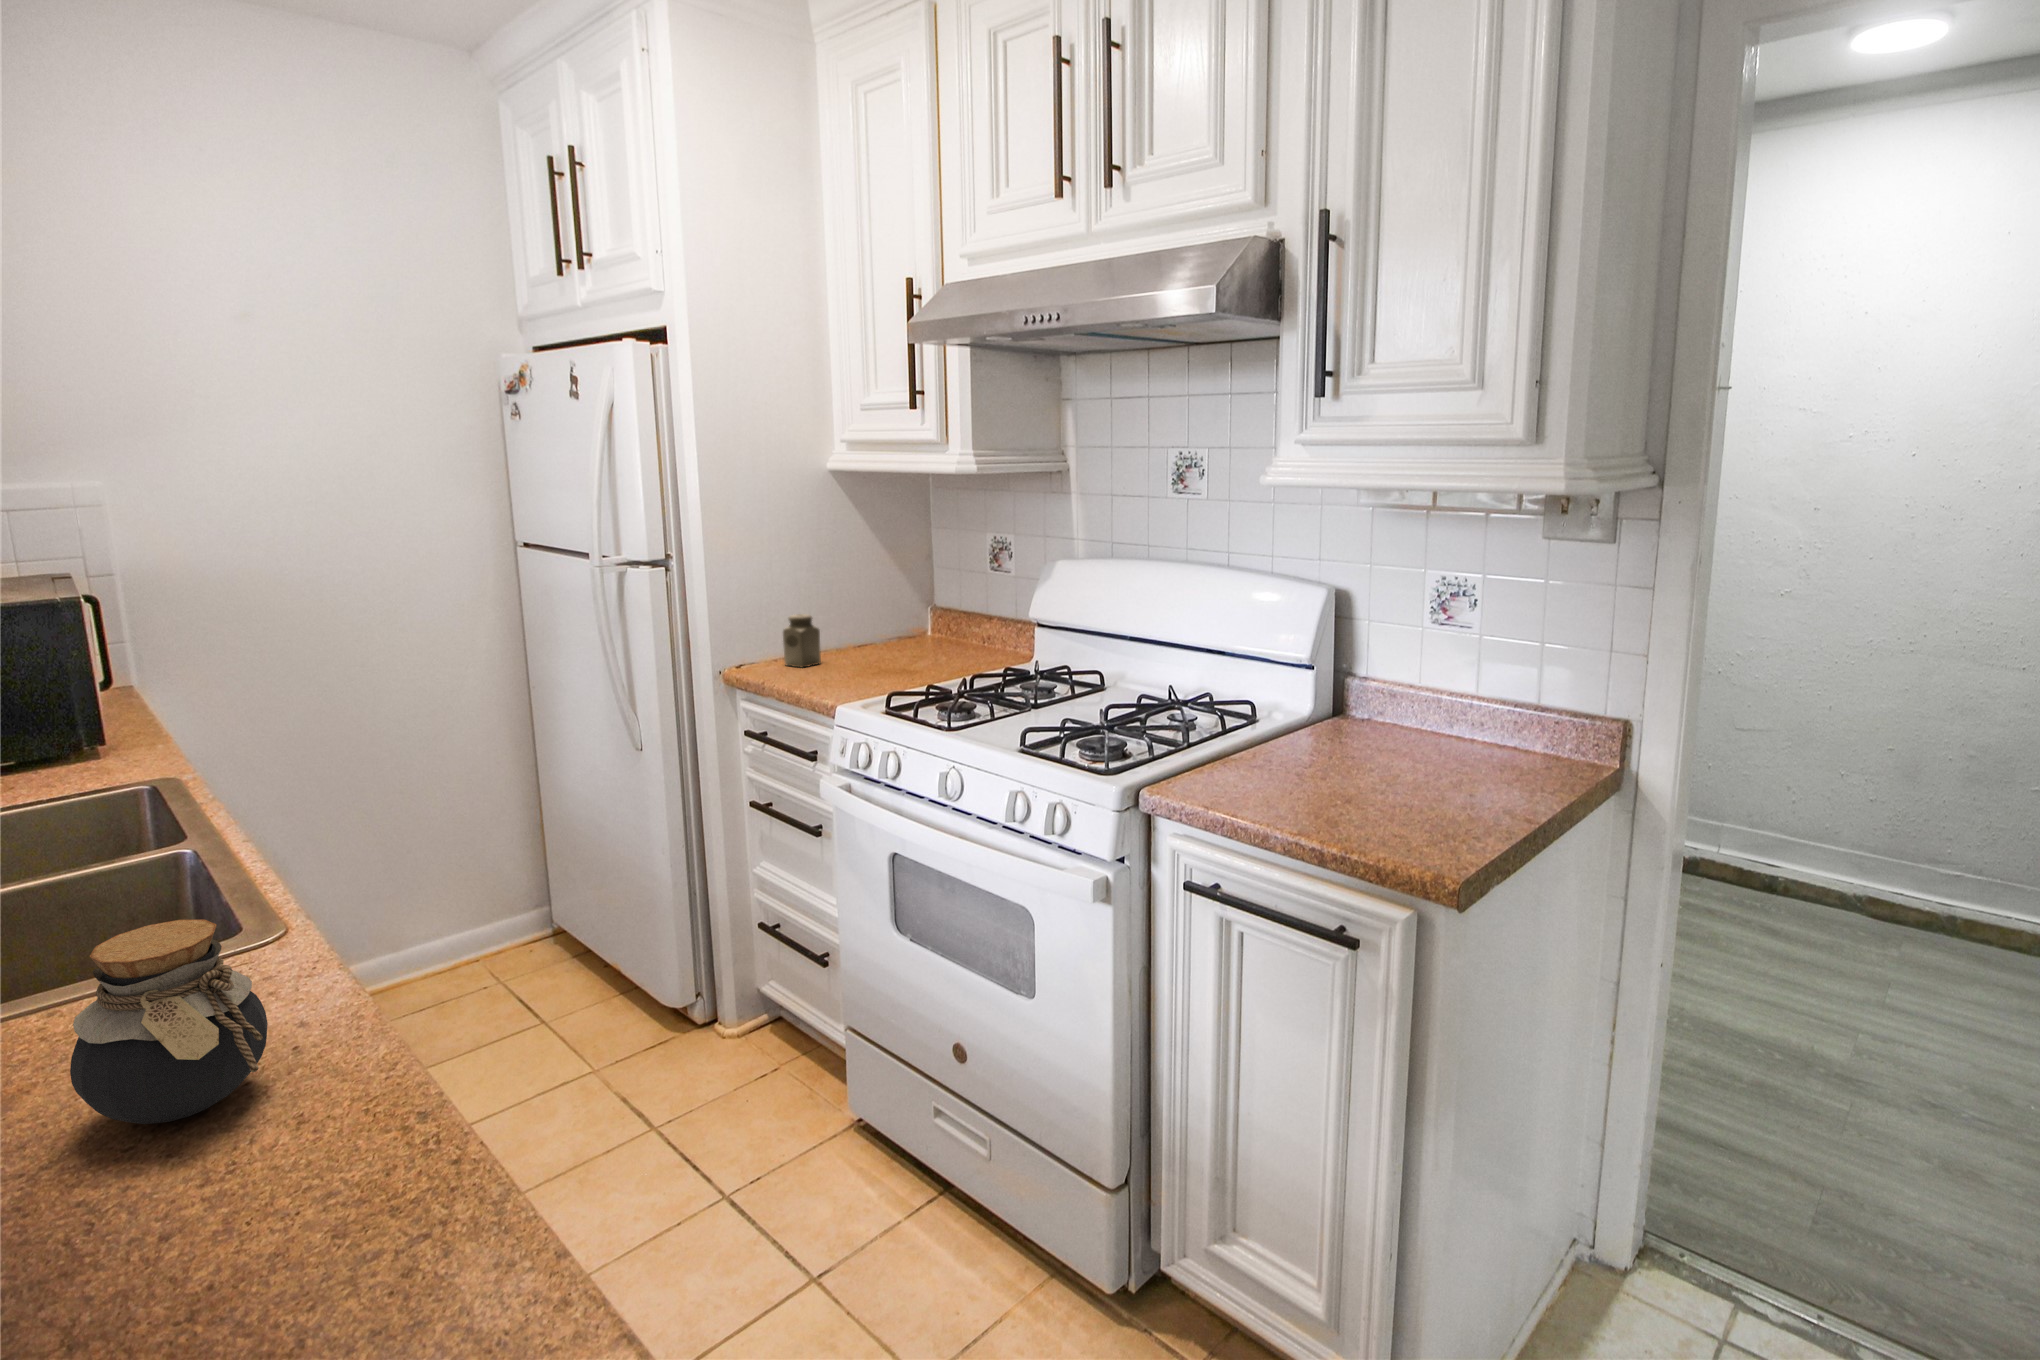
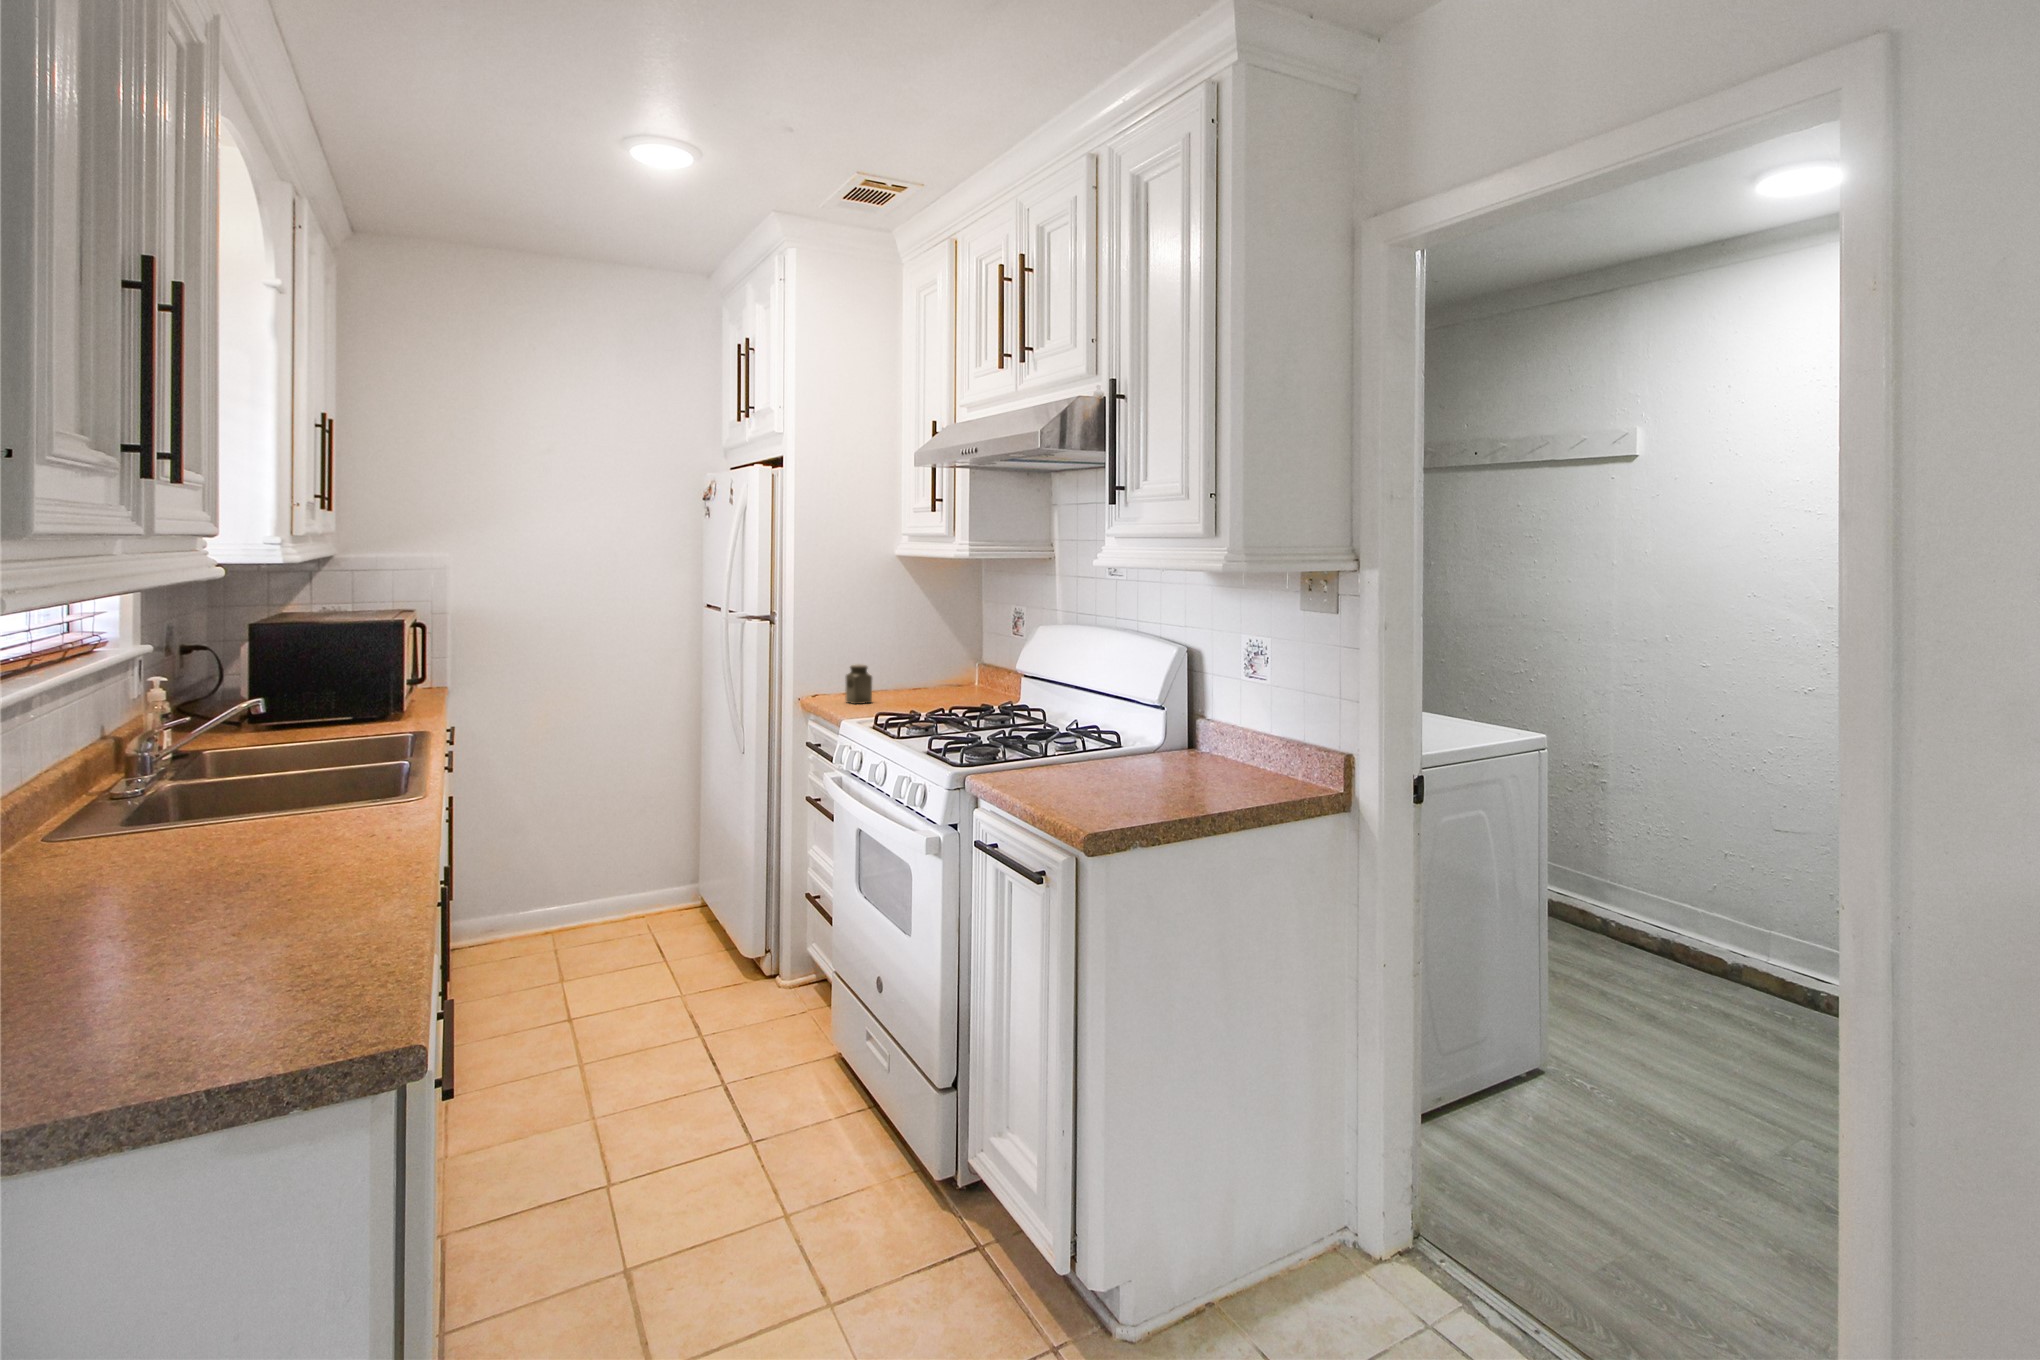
jar: present [70,919,268,1124] -> none [224,742,324,842]

